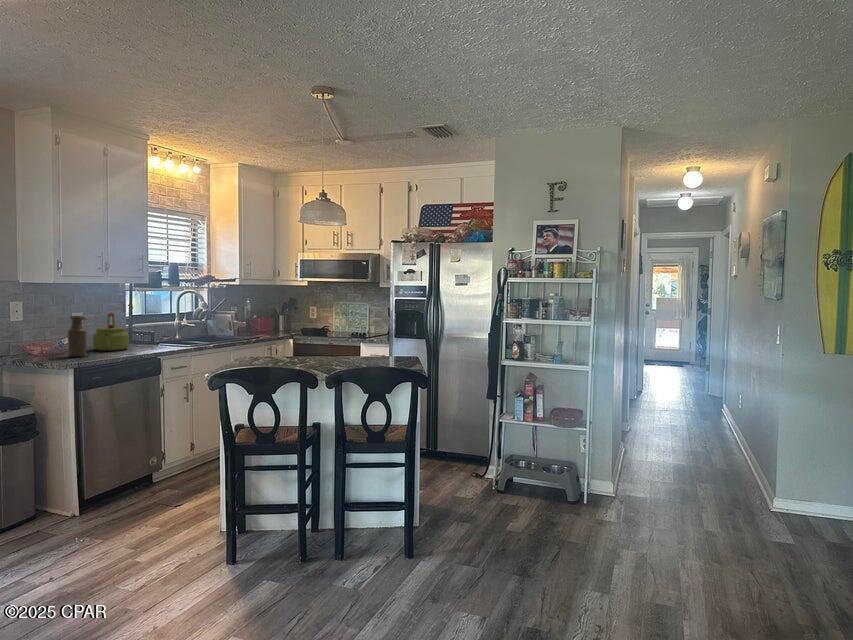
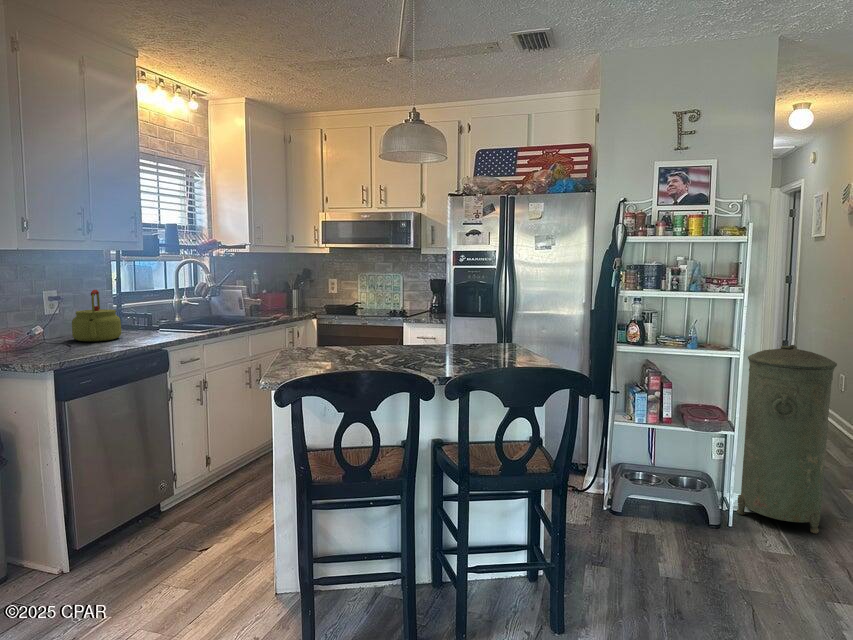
bottle: present [68,316,86,357] -> none [38,295,65,353]
trash can: none [597,363,665,512] -> present [737,345,837,533]

